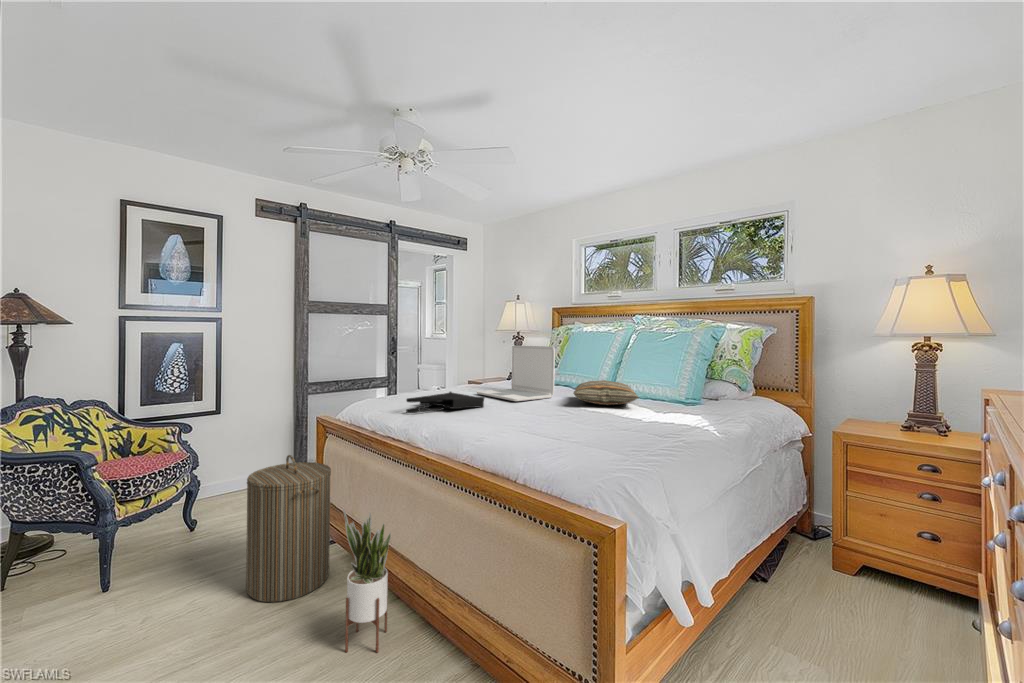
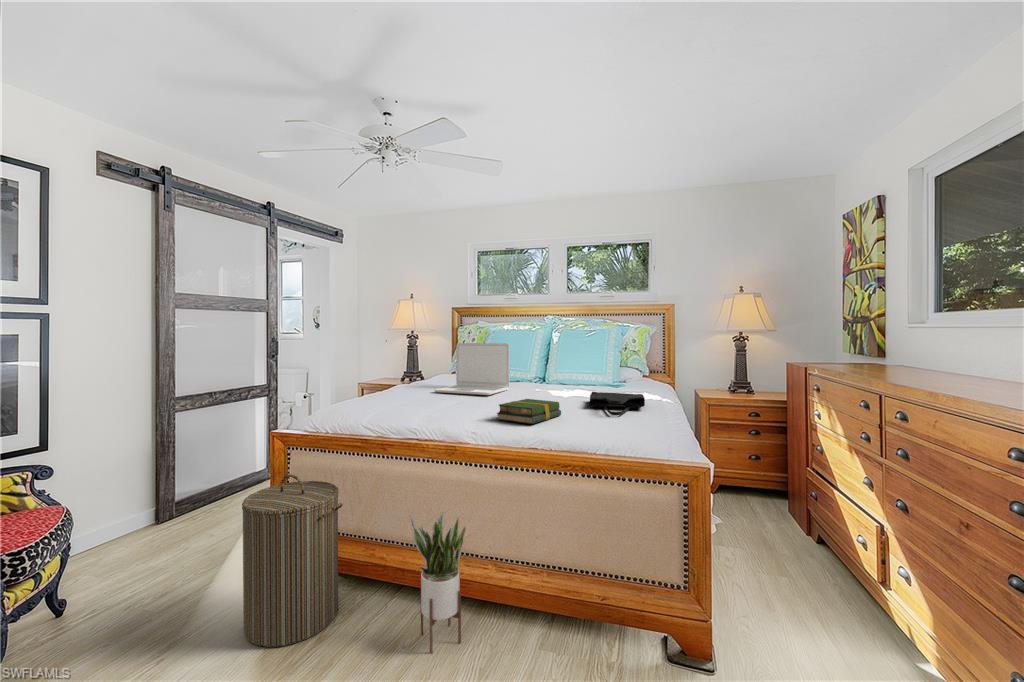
pillow: present [574,380,639,405] -> none [527,371,595,392]
tote bag: present [406,392,484,413] -> present [589,392,645,415]
book: none [460,408,534,436] -> present [497,399,561,424]

